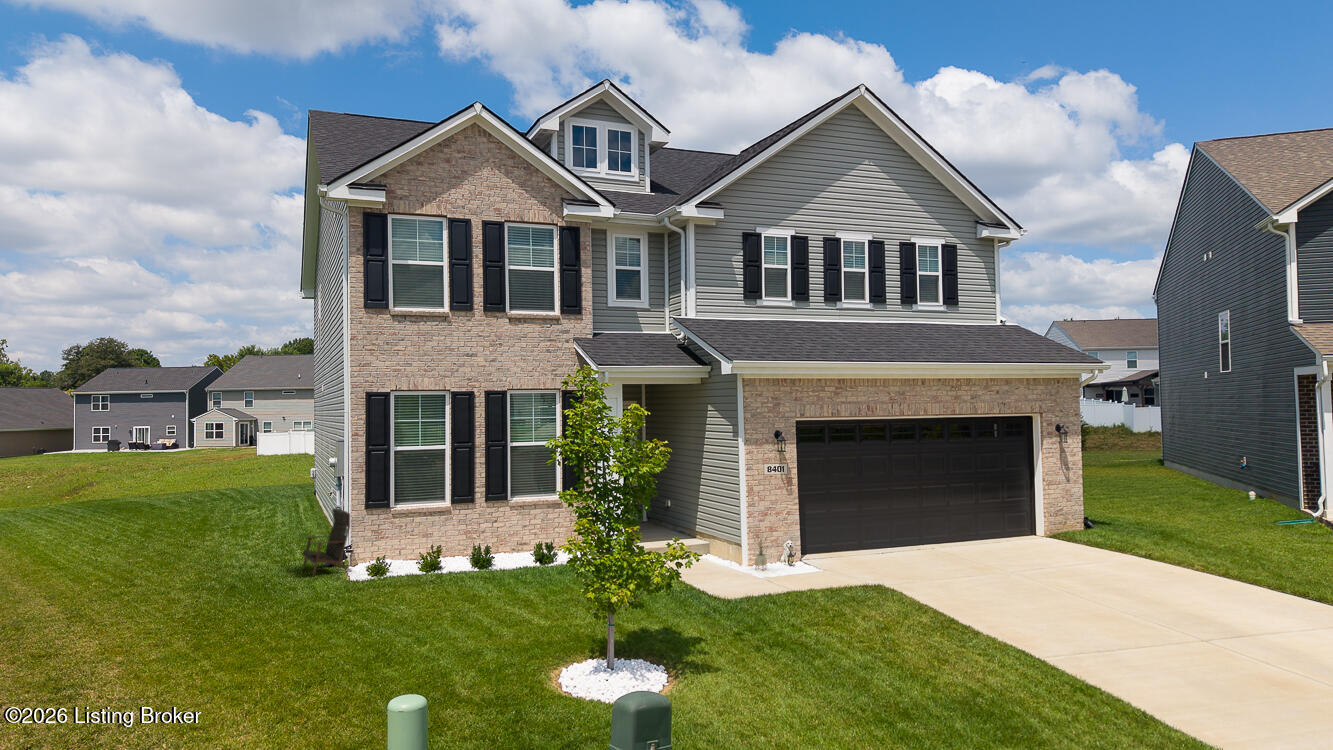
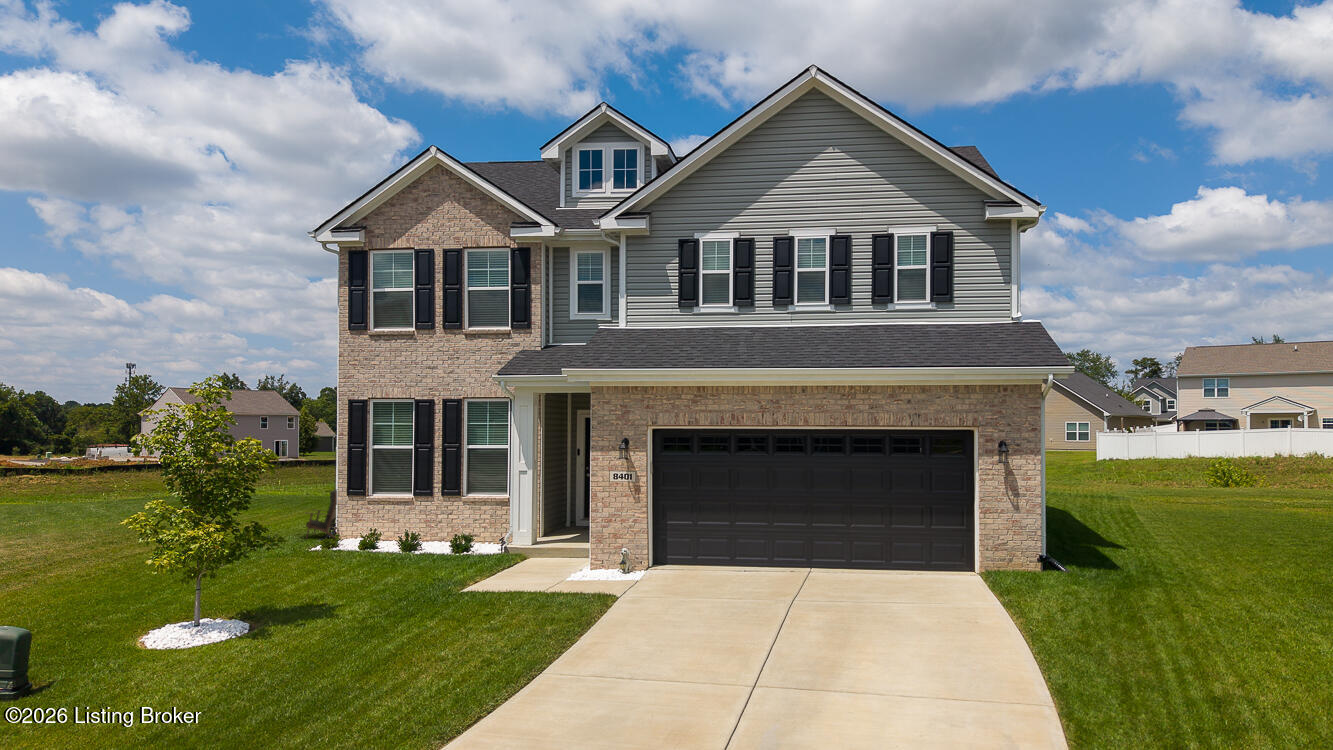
house plant: present [755,540,766,567] -> none [580,530,600,568]

